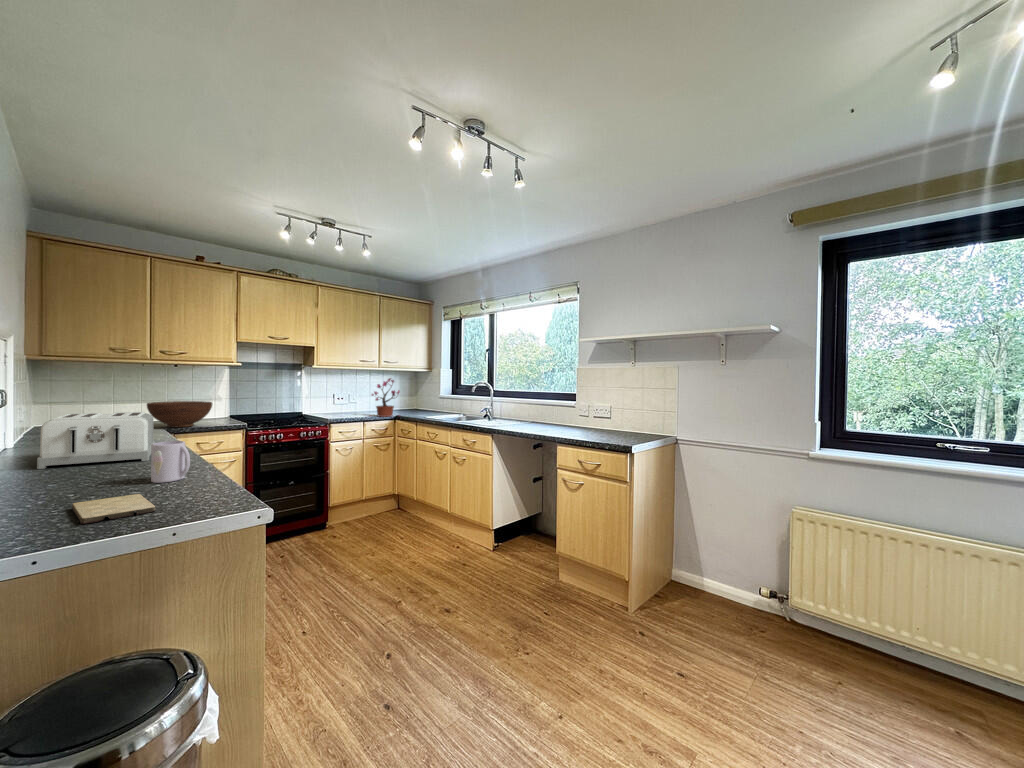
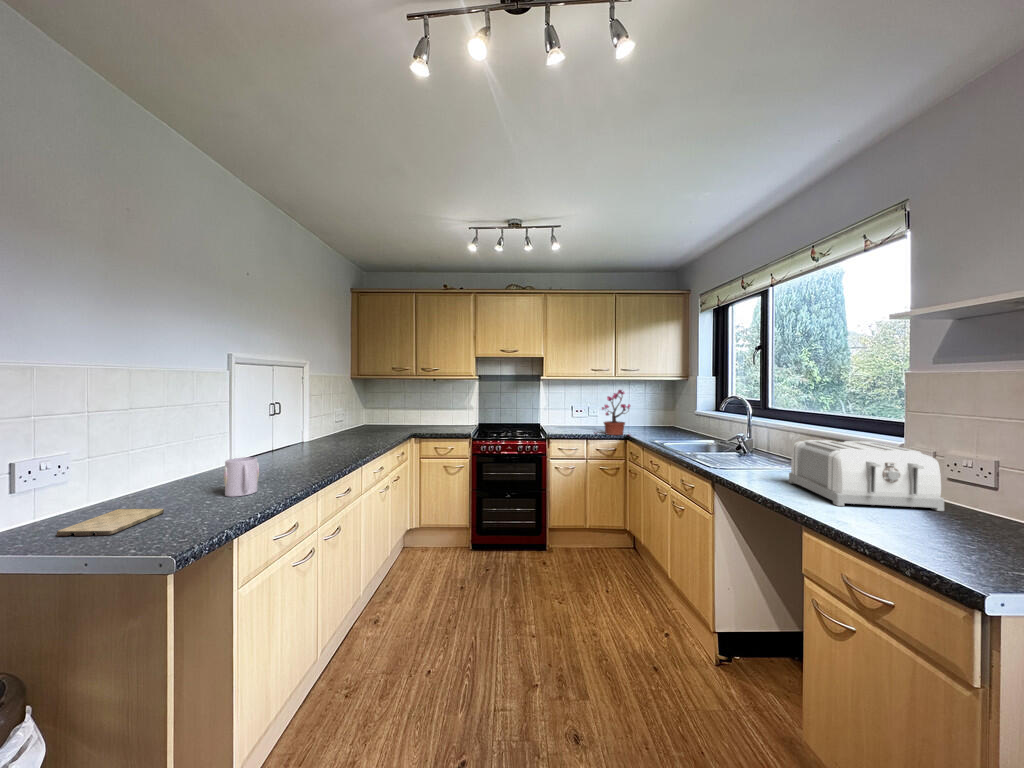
fruit bowl: present [147,401,212,427] -> none [404,410,449,433]
toaster: present [37,412,155,469] -> present [789,440,944,511]

